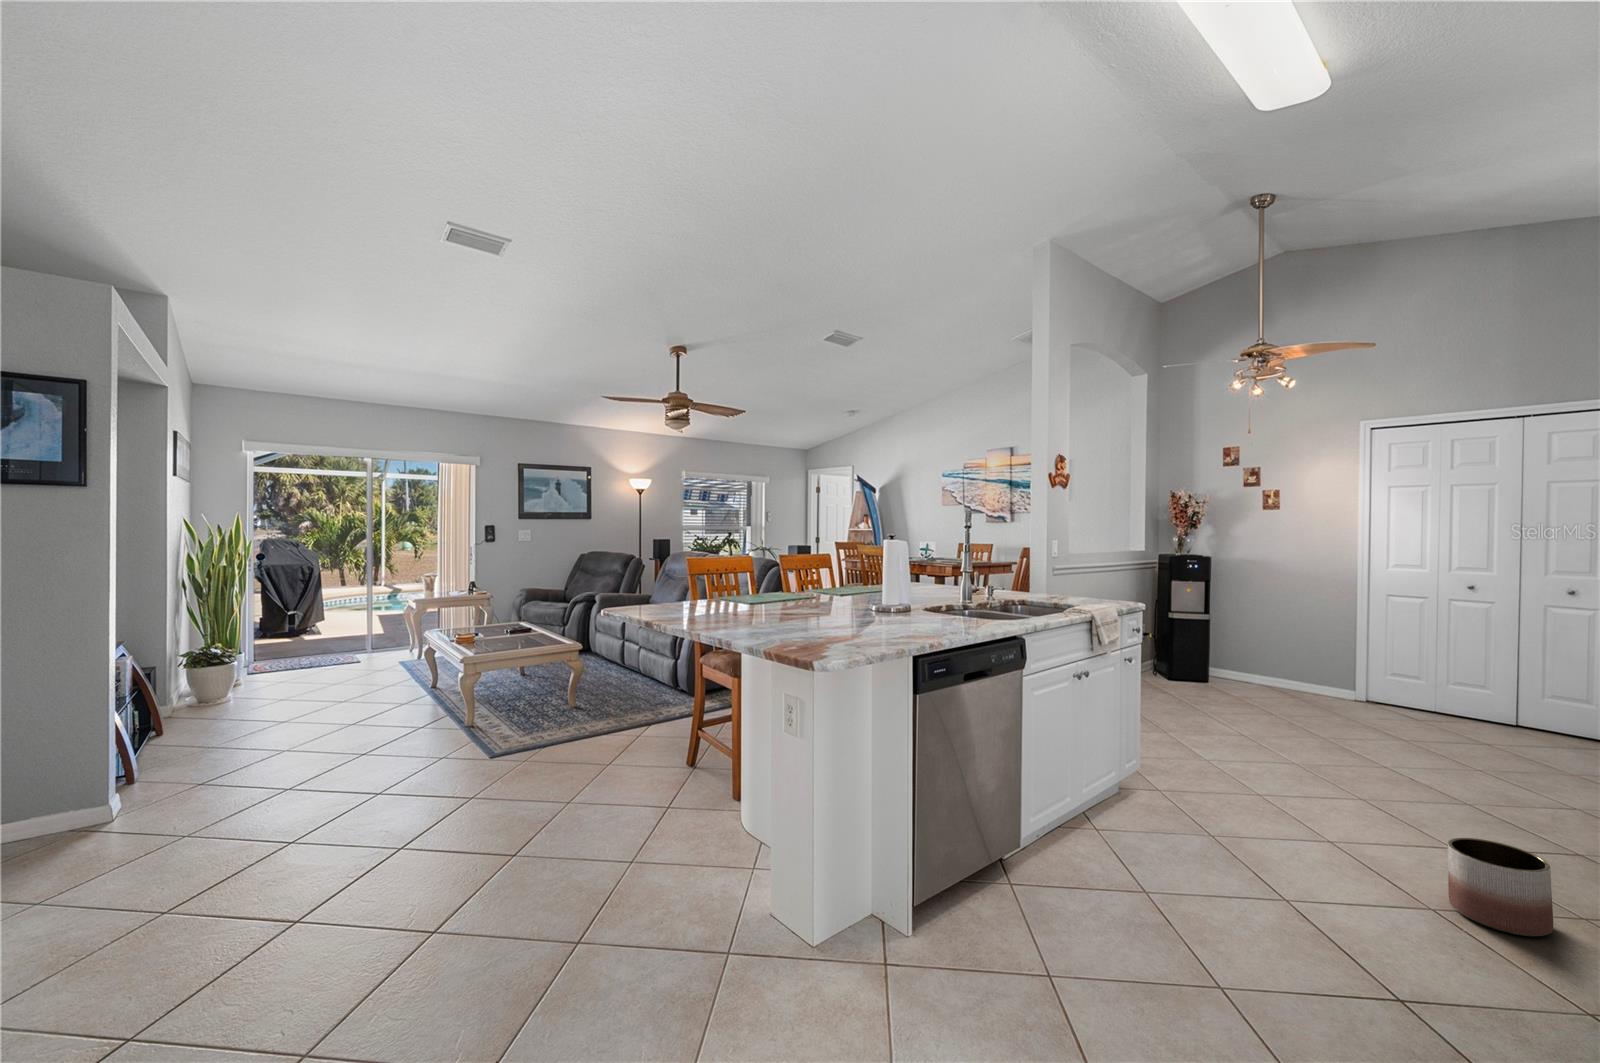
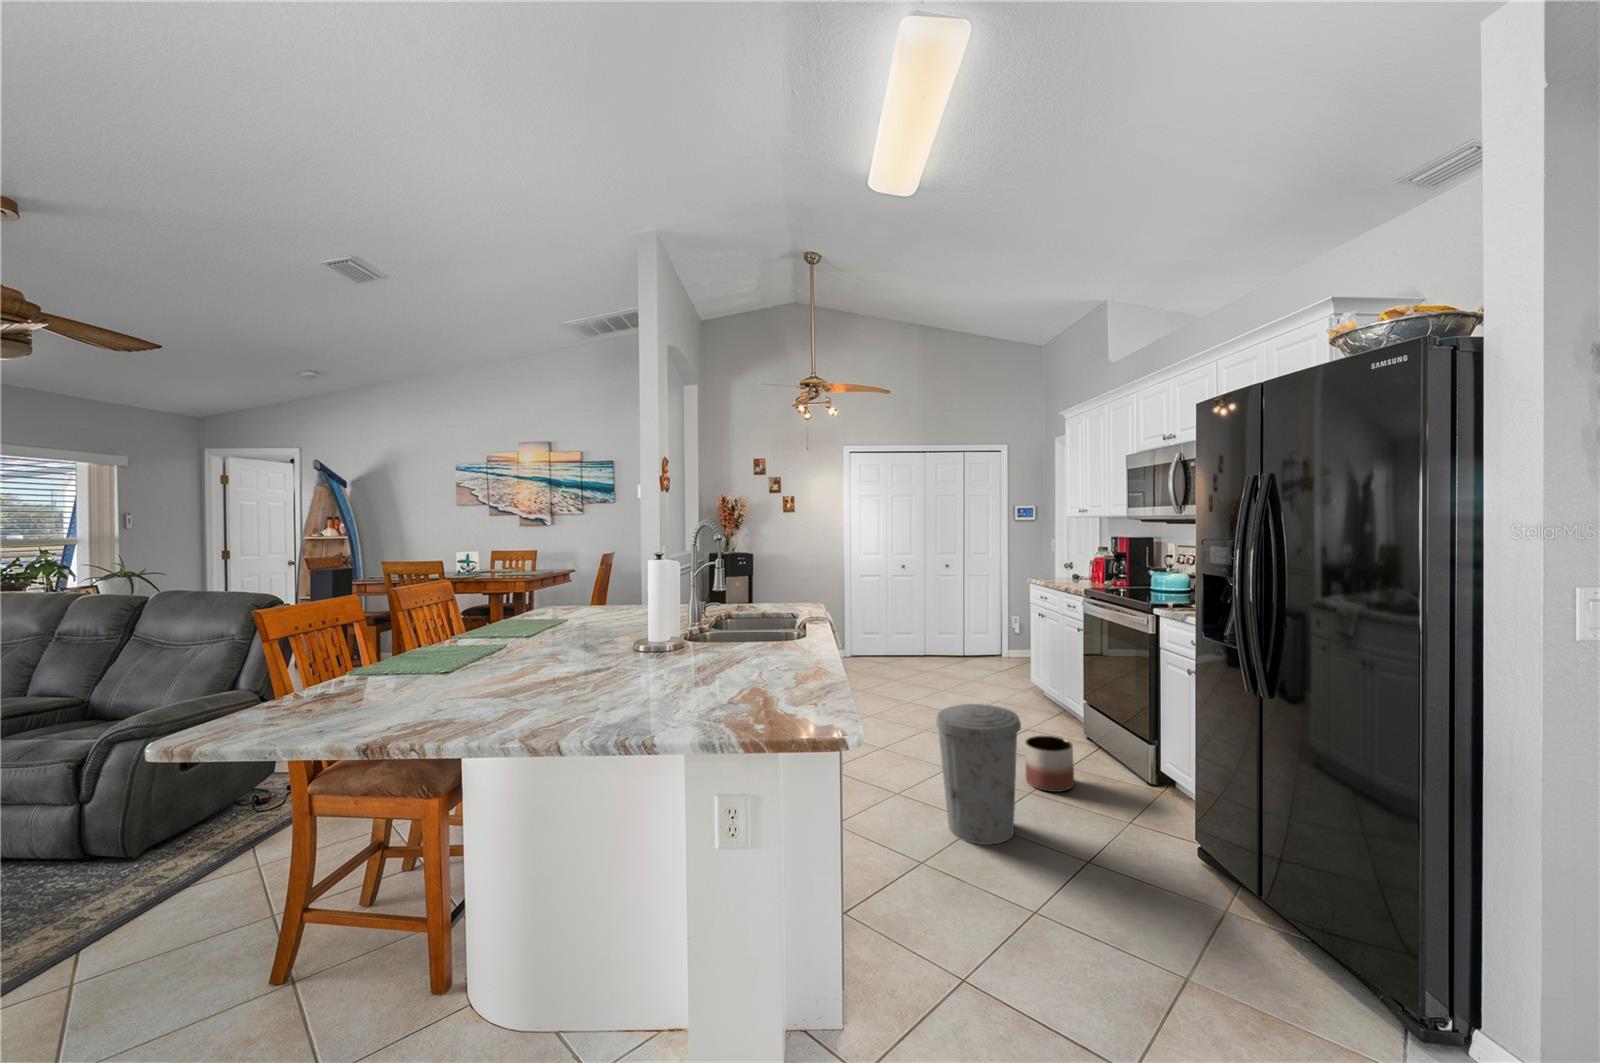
trash can: none [1215,740,1348,929] -> present [936,704,1021,845]

